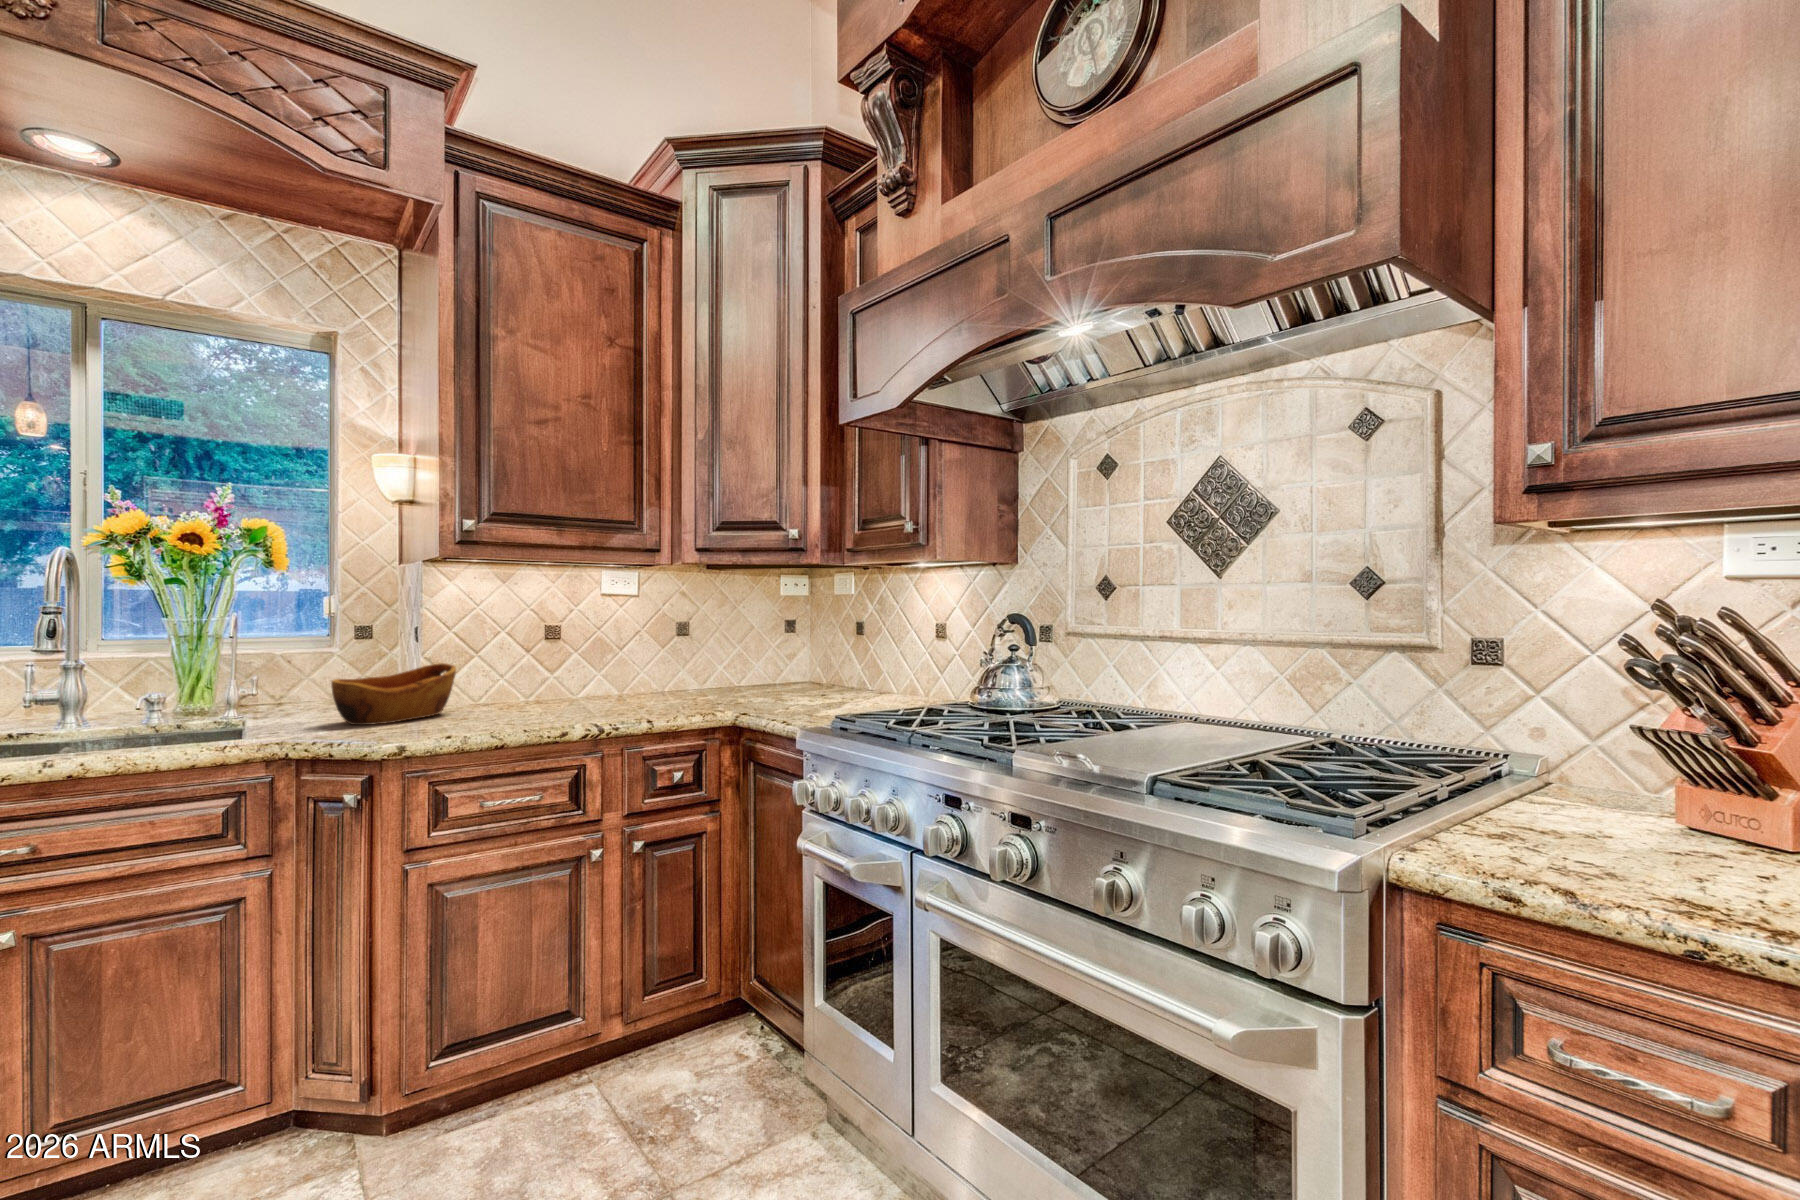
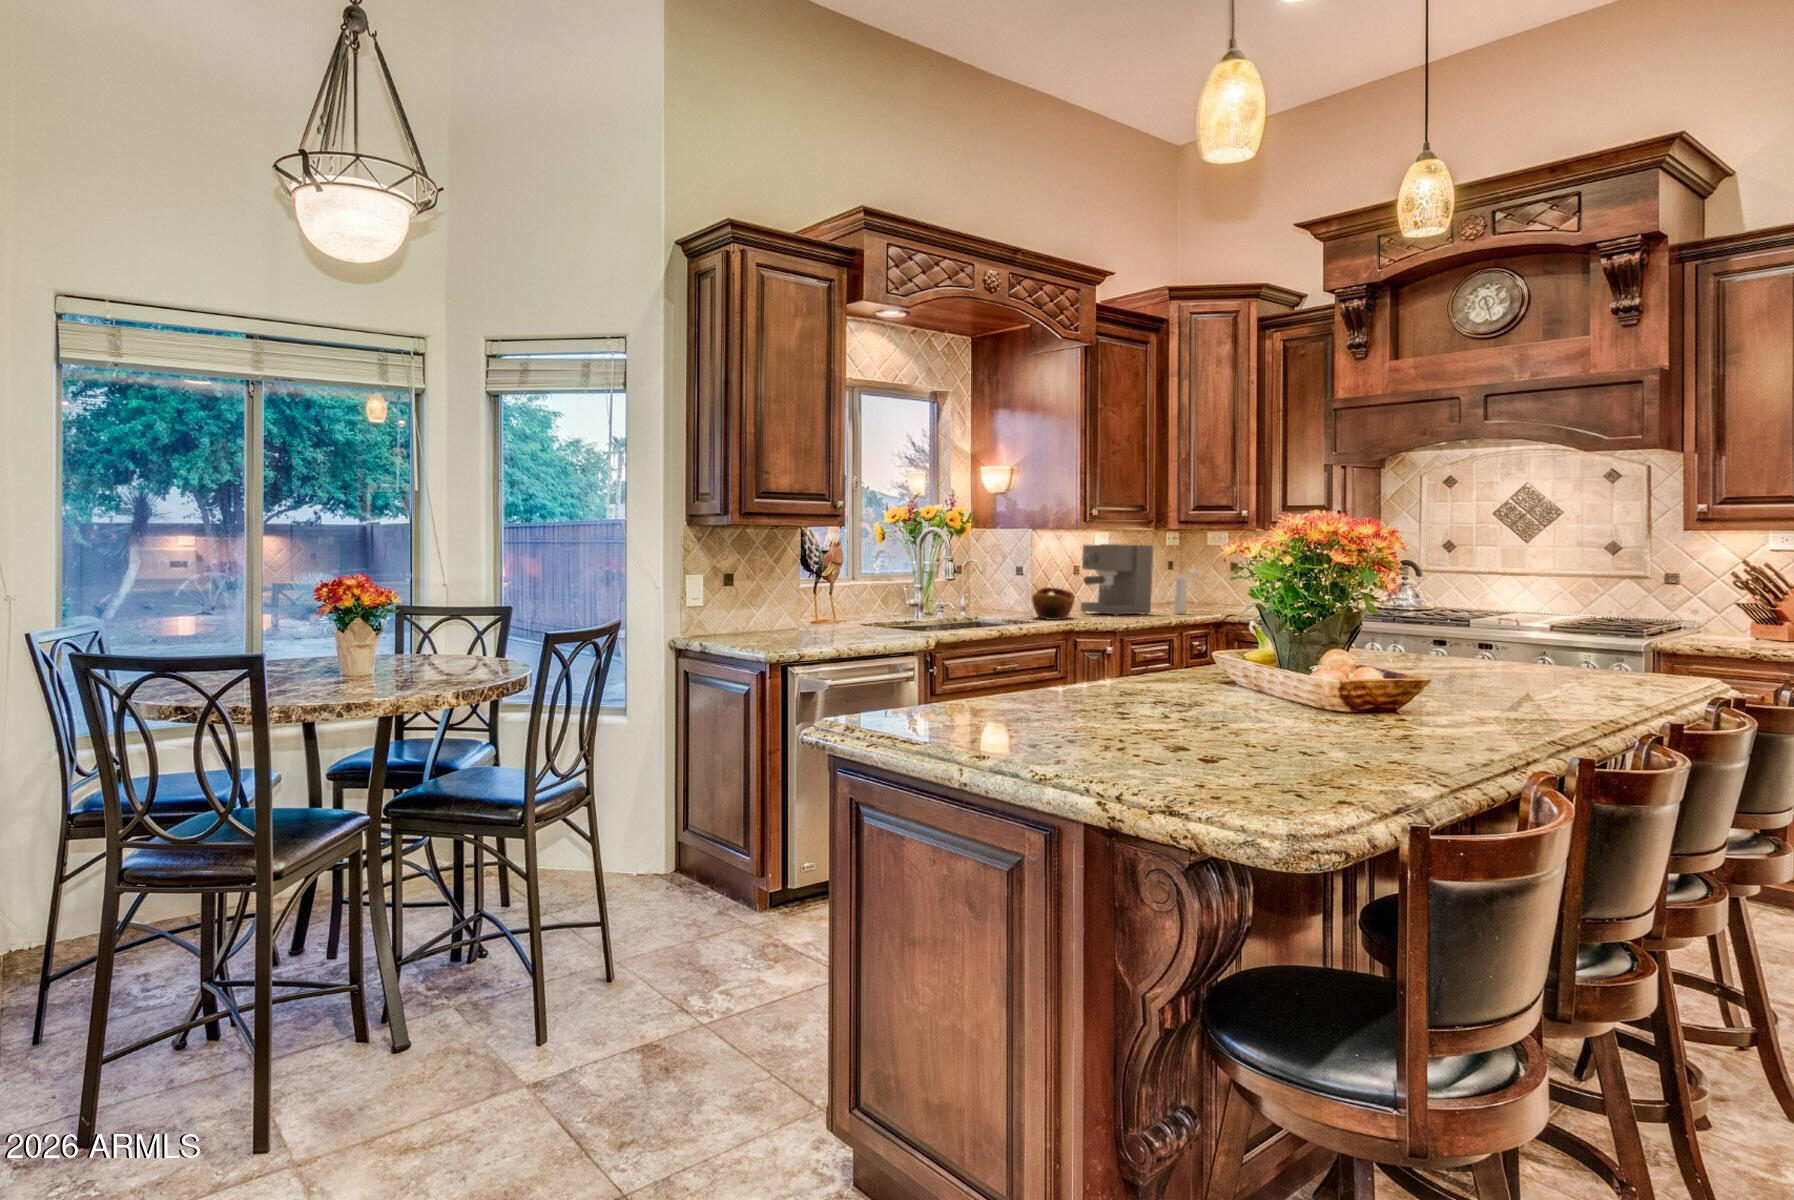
coffee maker: none [508,591,646,709] -> present [1081,544,1153,616]
pepper mill: none [689,630,741,704] -> present [1174,569,1198,614]

